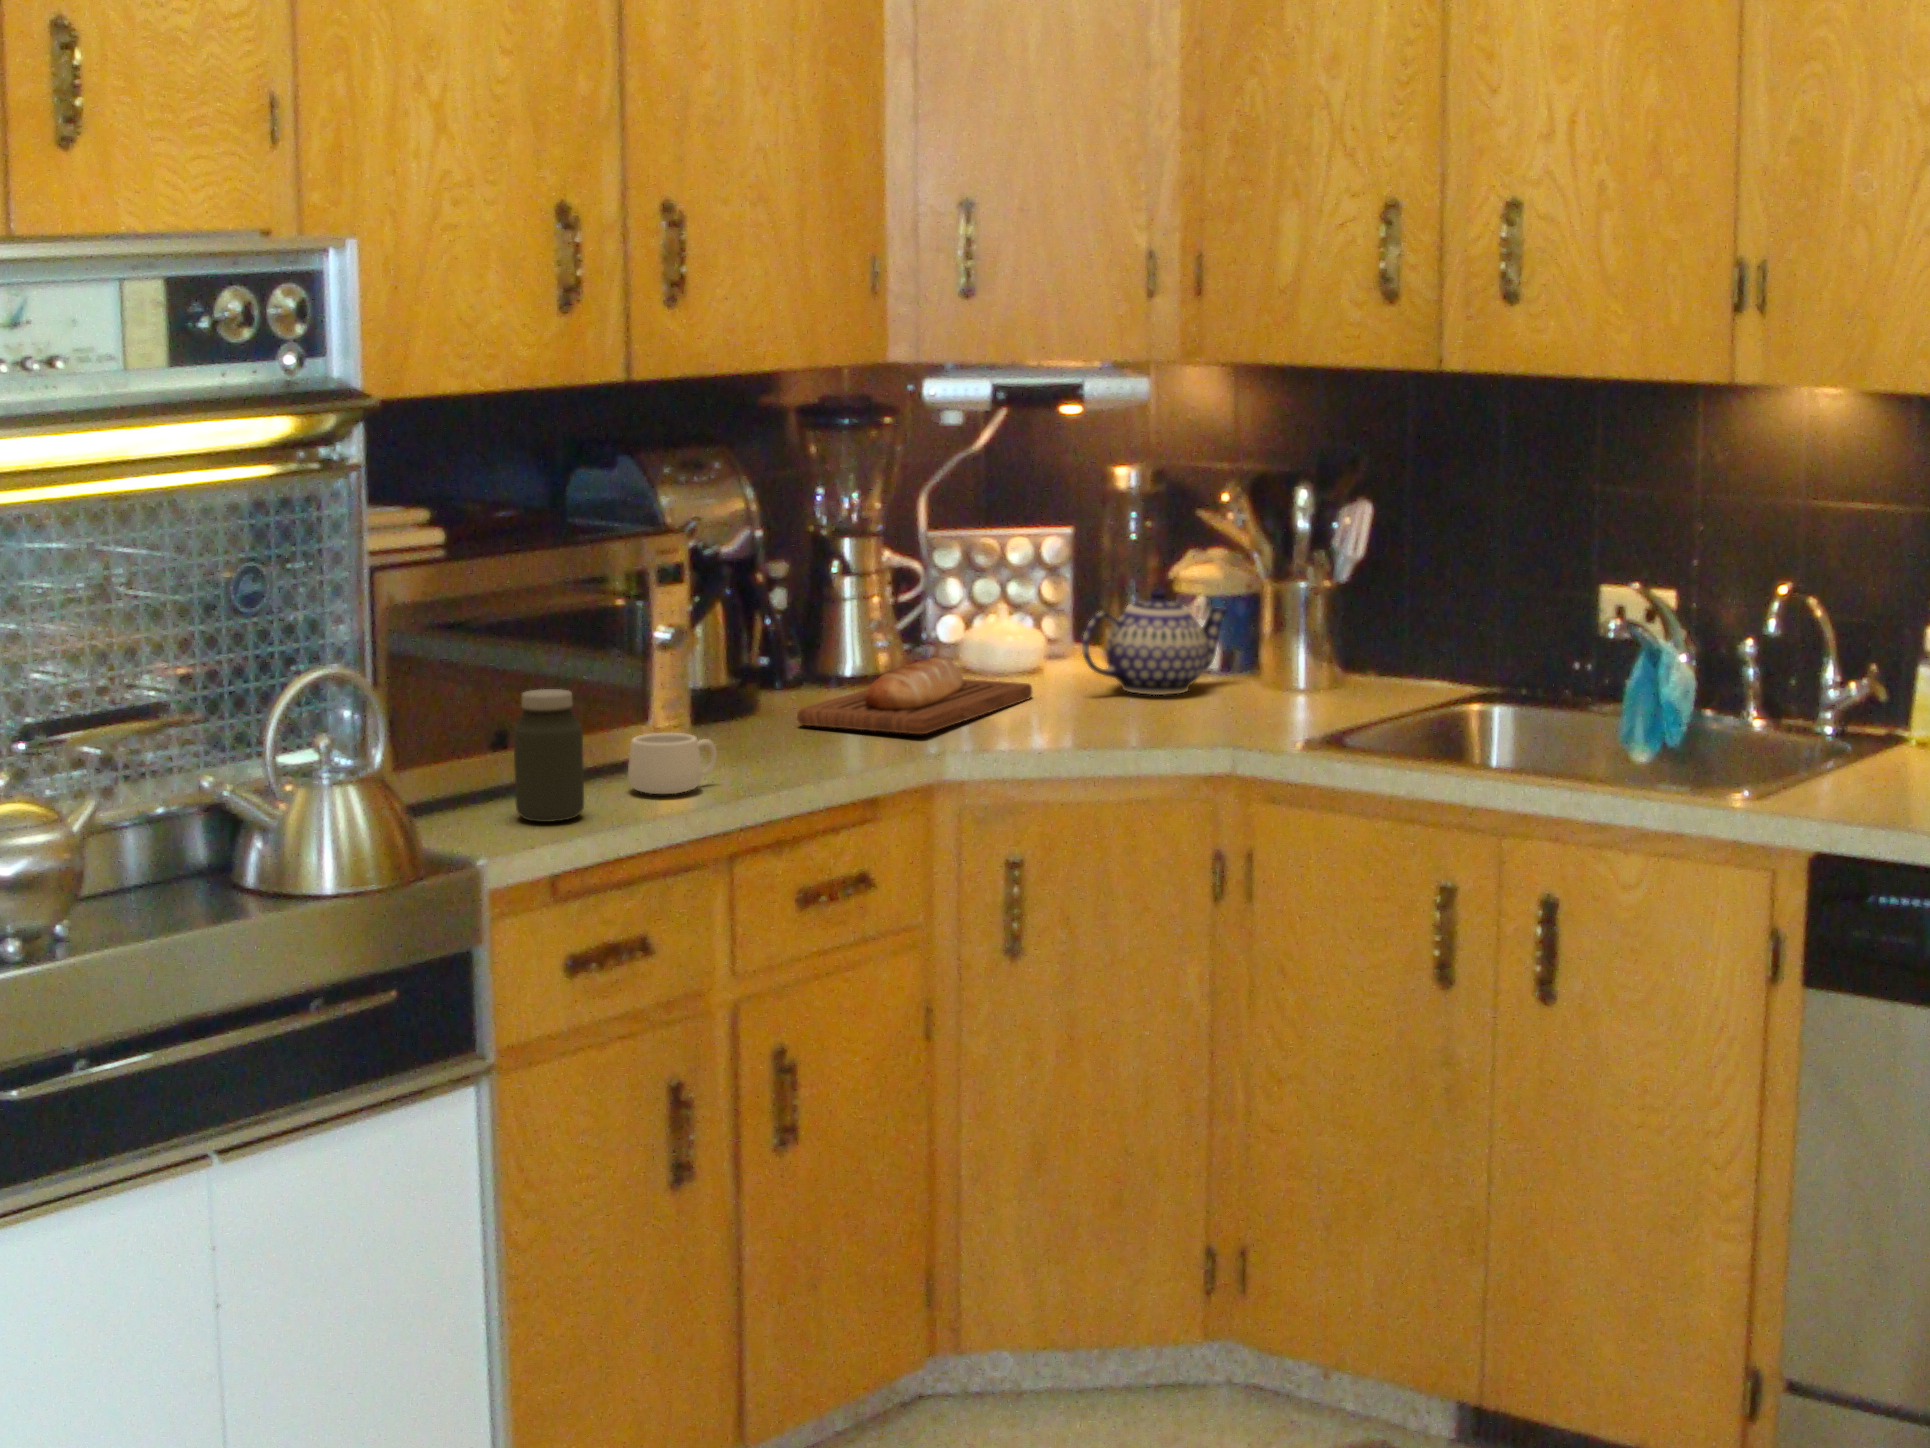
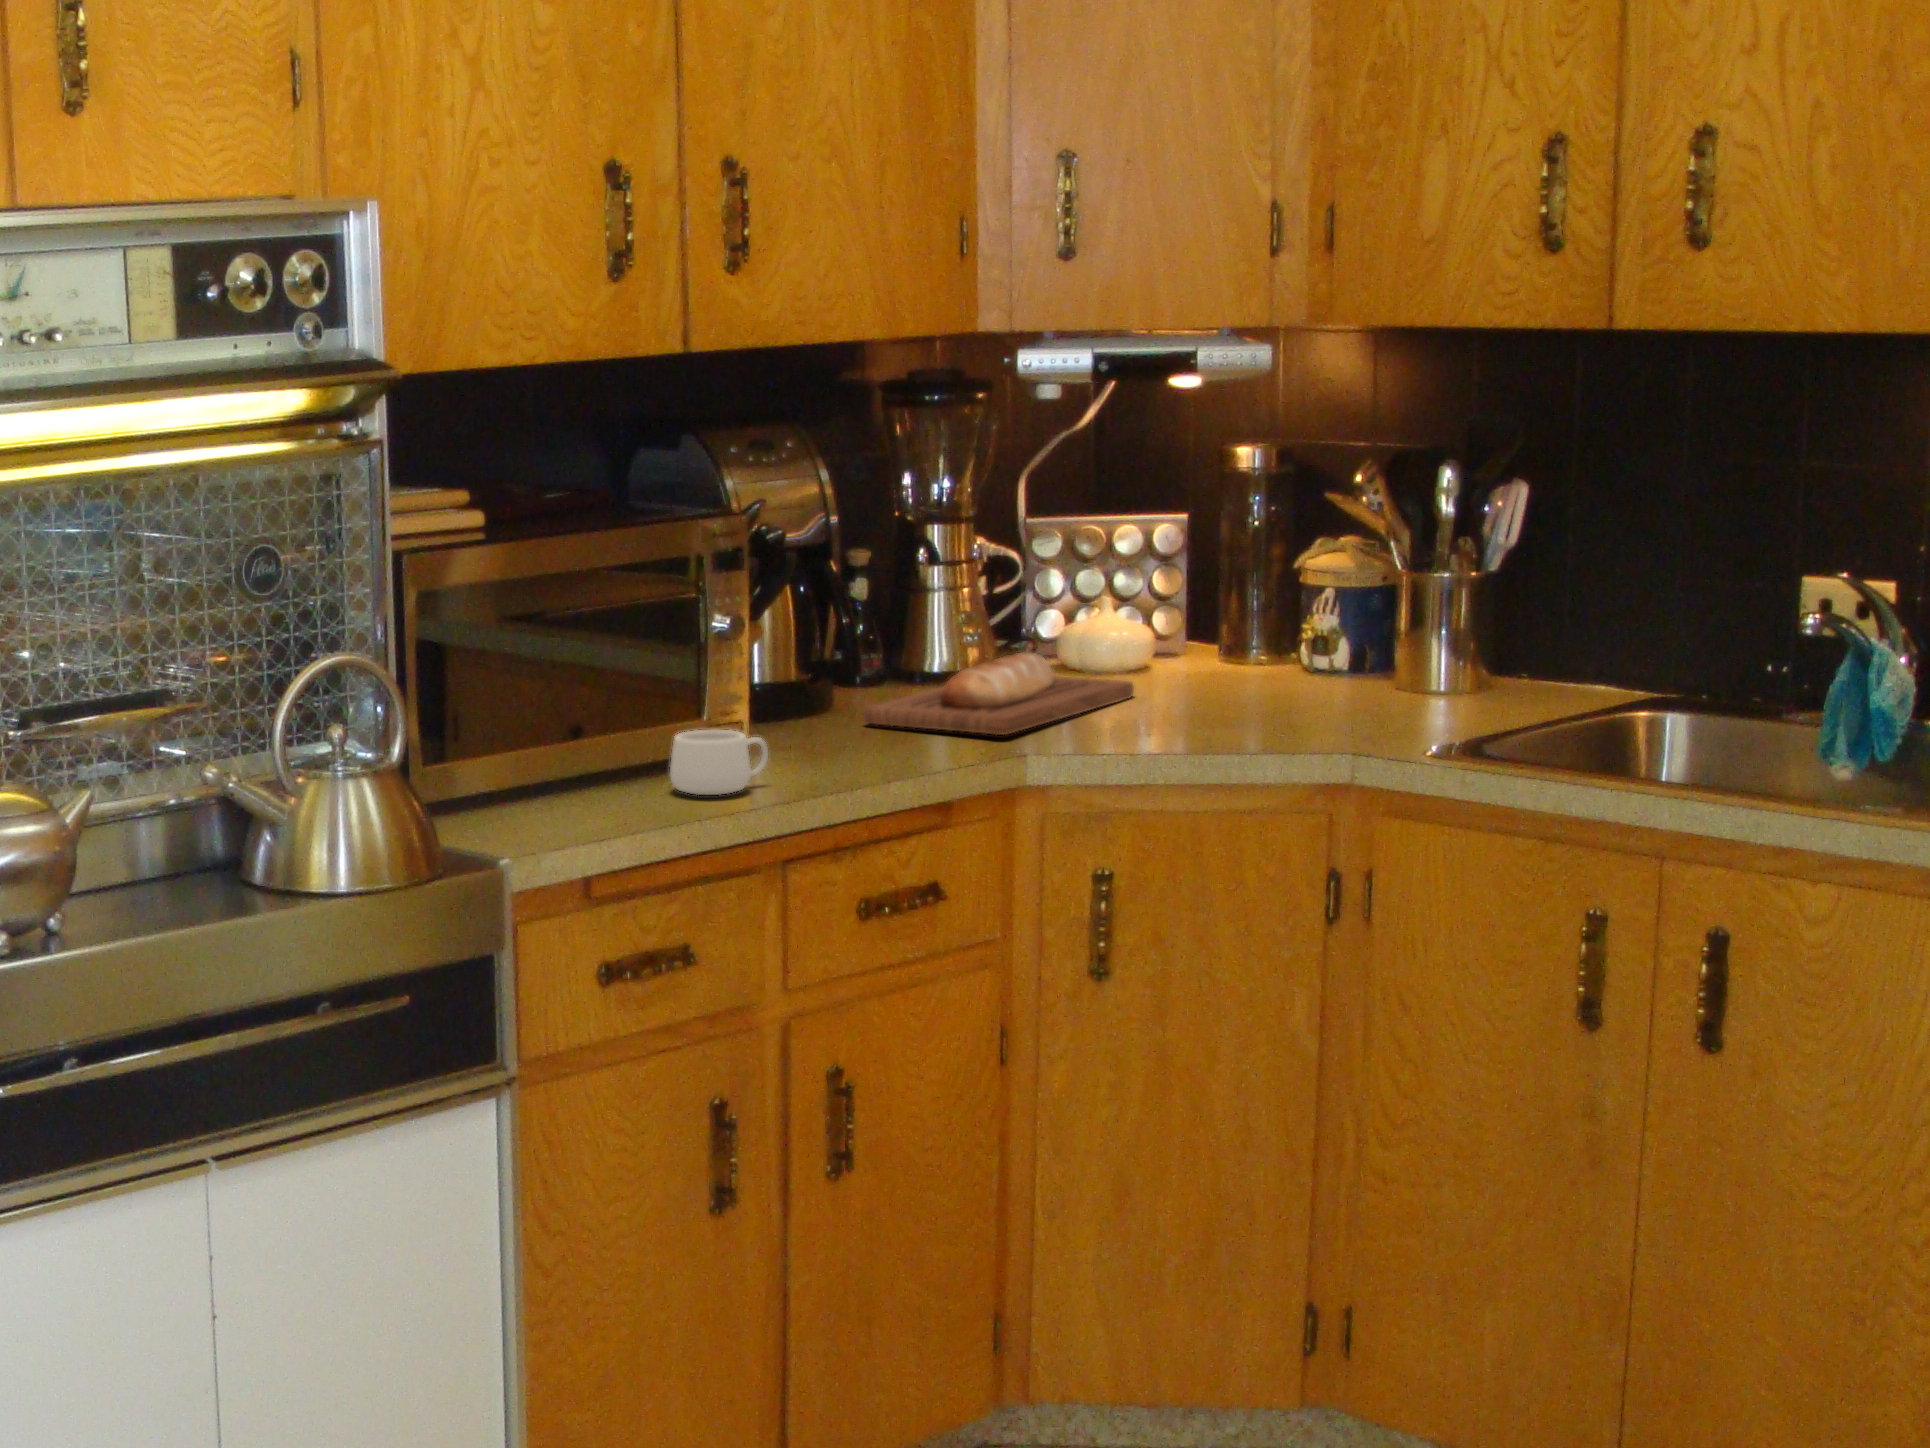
teapot: present [1082,589,1228,695] -> none [1195,575,1376,694]
jar: present [513,689,584,822] -> none [544,682,618,821]

